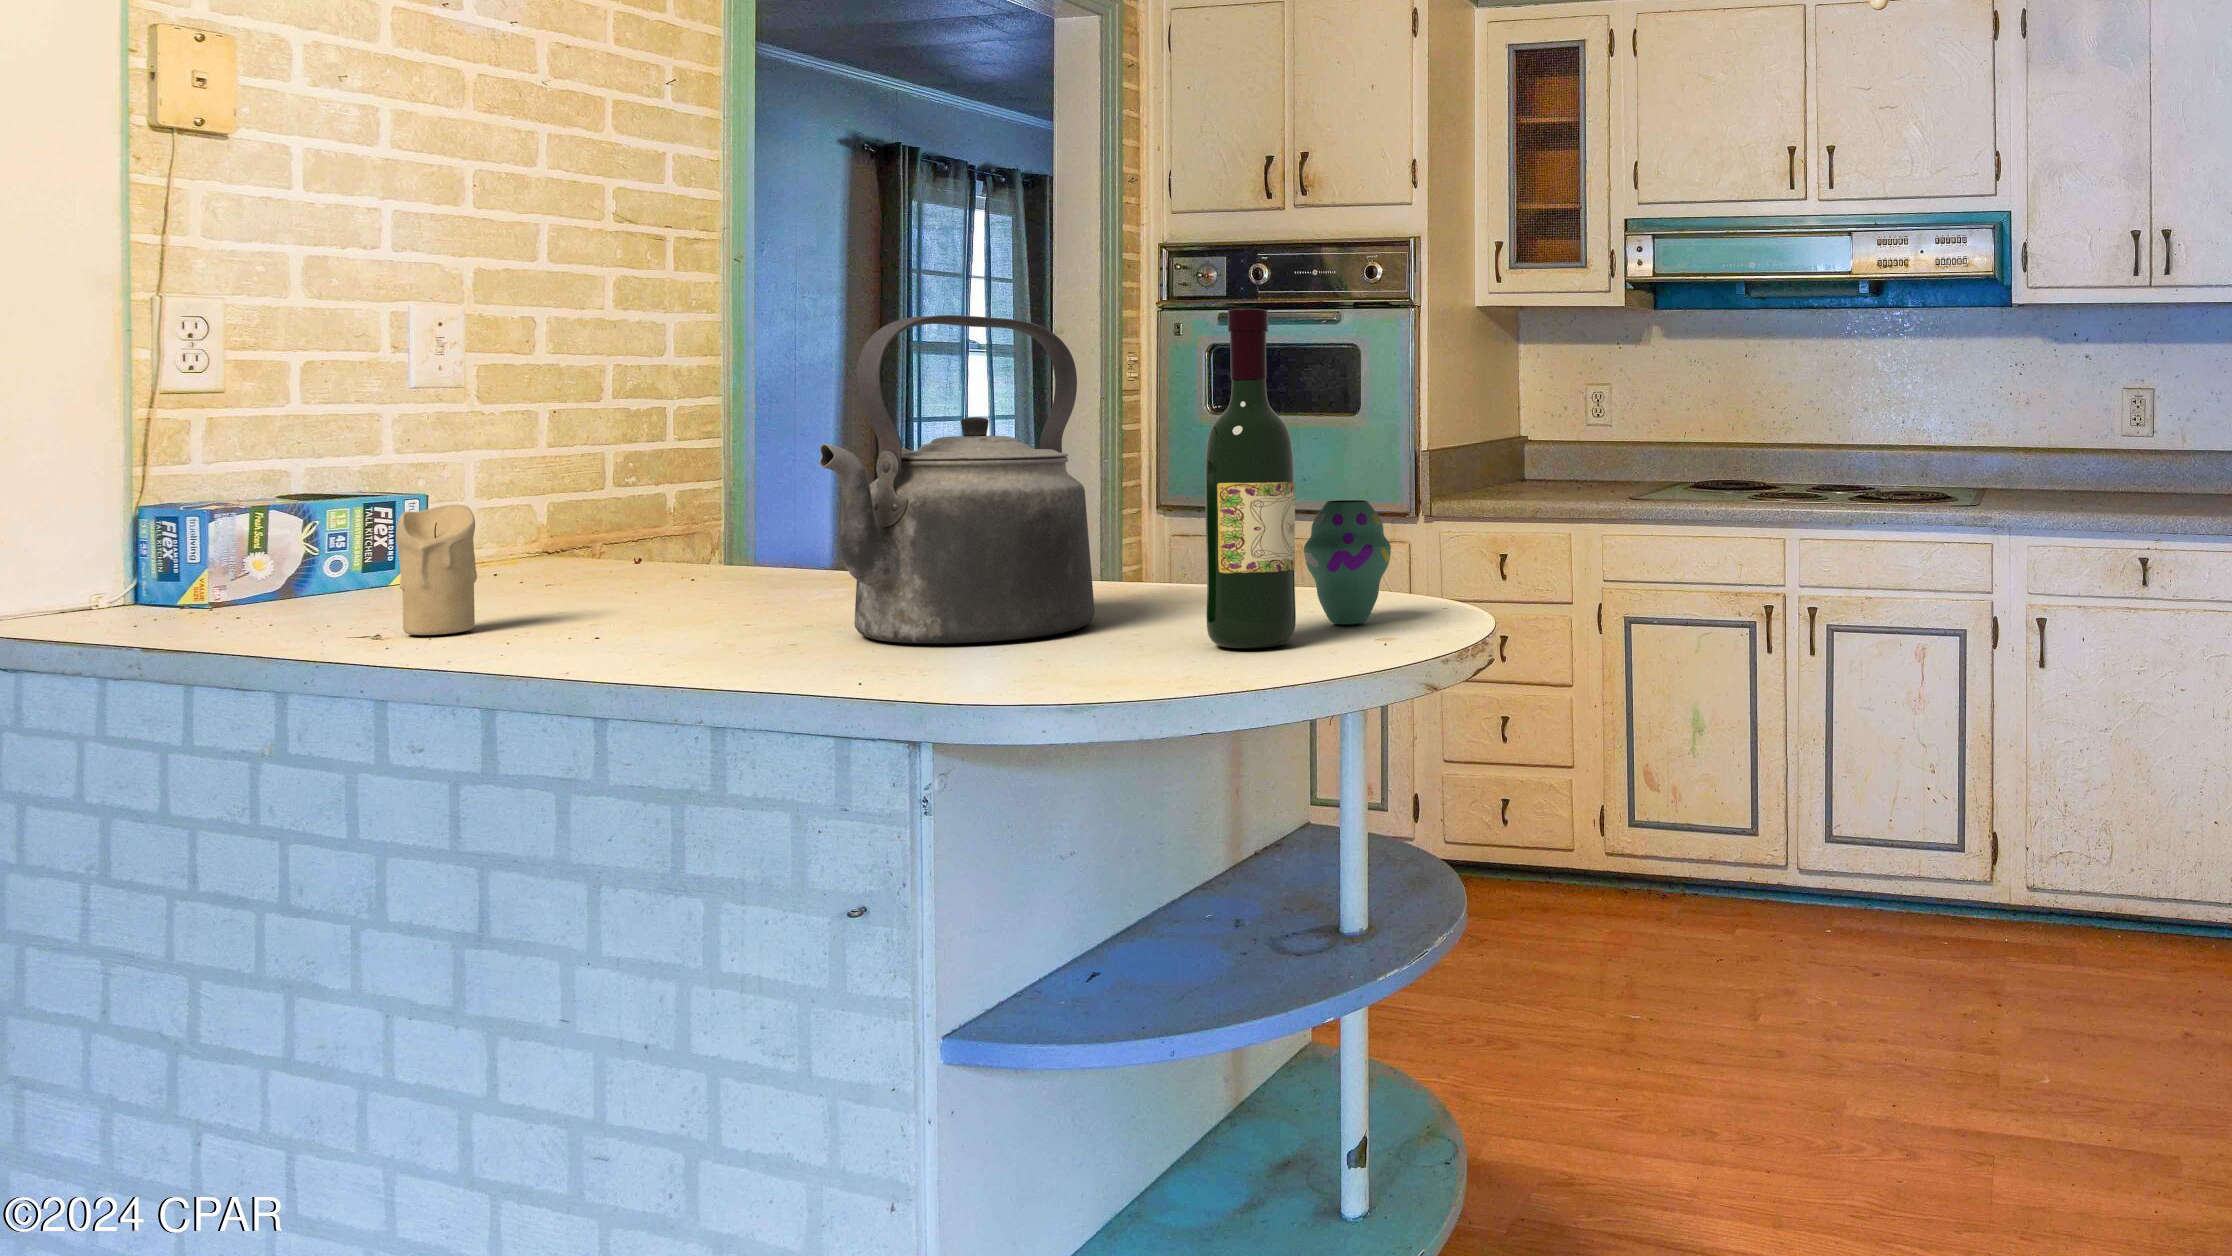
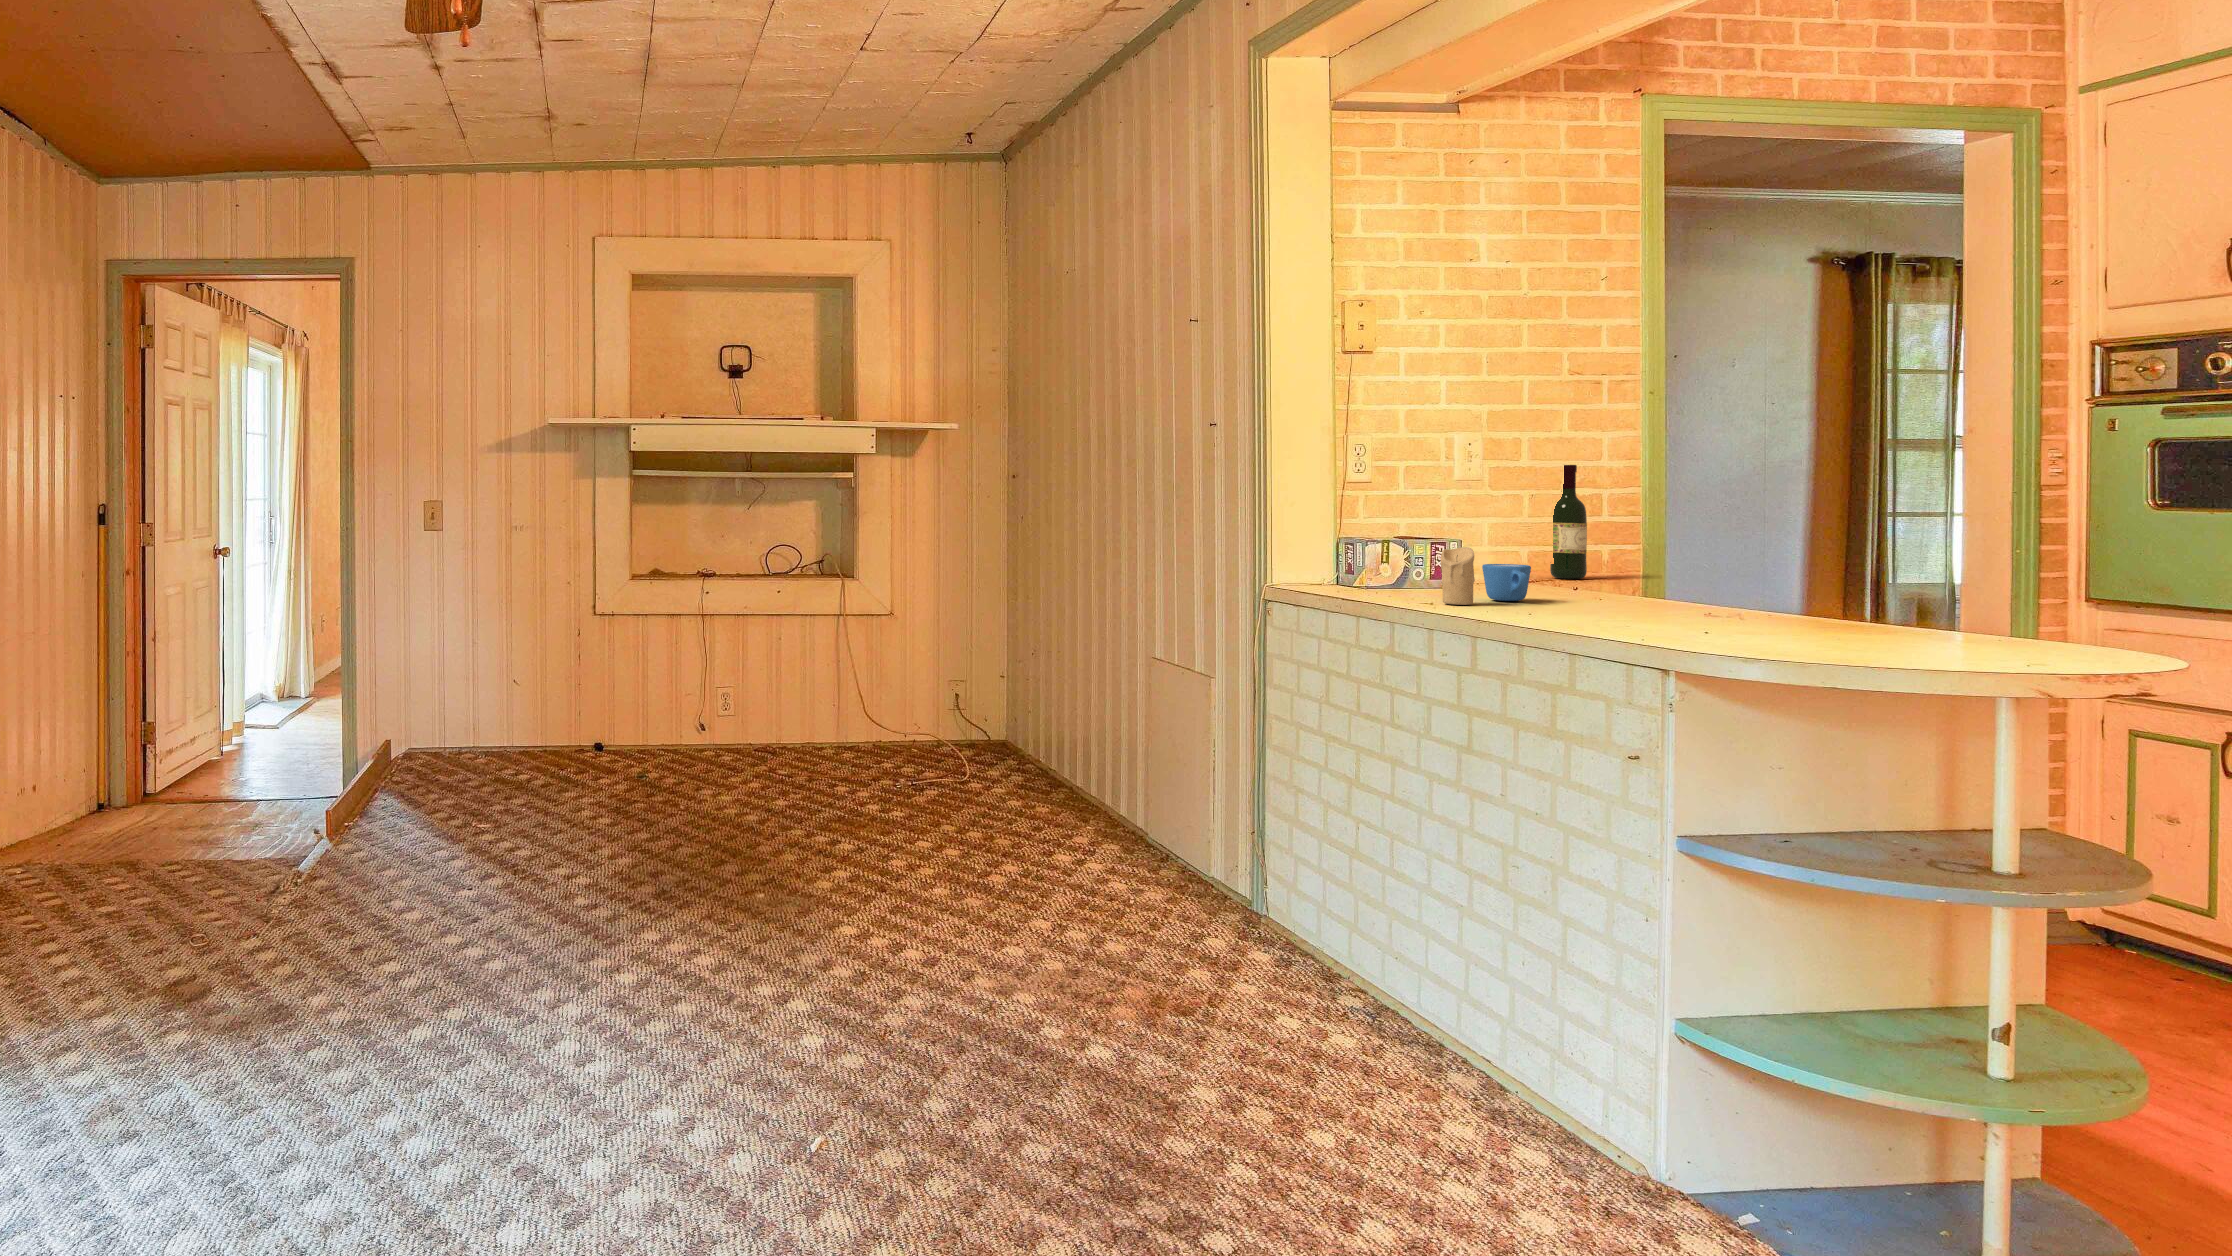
wine bottle: present [1205,309,1296,649] -> present [1550,465,1587,579]
kettle: present [820,315,1095,644] -> none [1633,458,1823,636]
vase: present [1304,500,1391,624] -> none [1987,573,2072,656]
mug: none [488,534,588,612] -> present [1482,564,1531,601]

